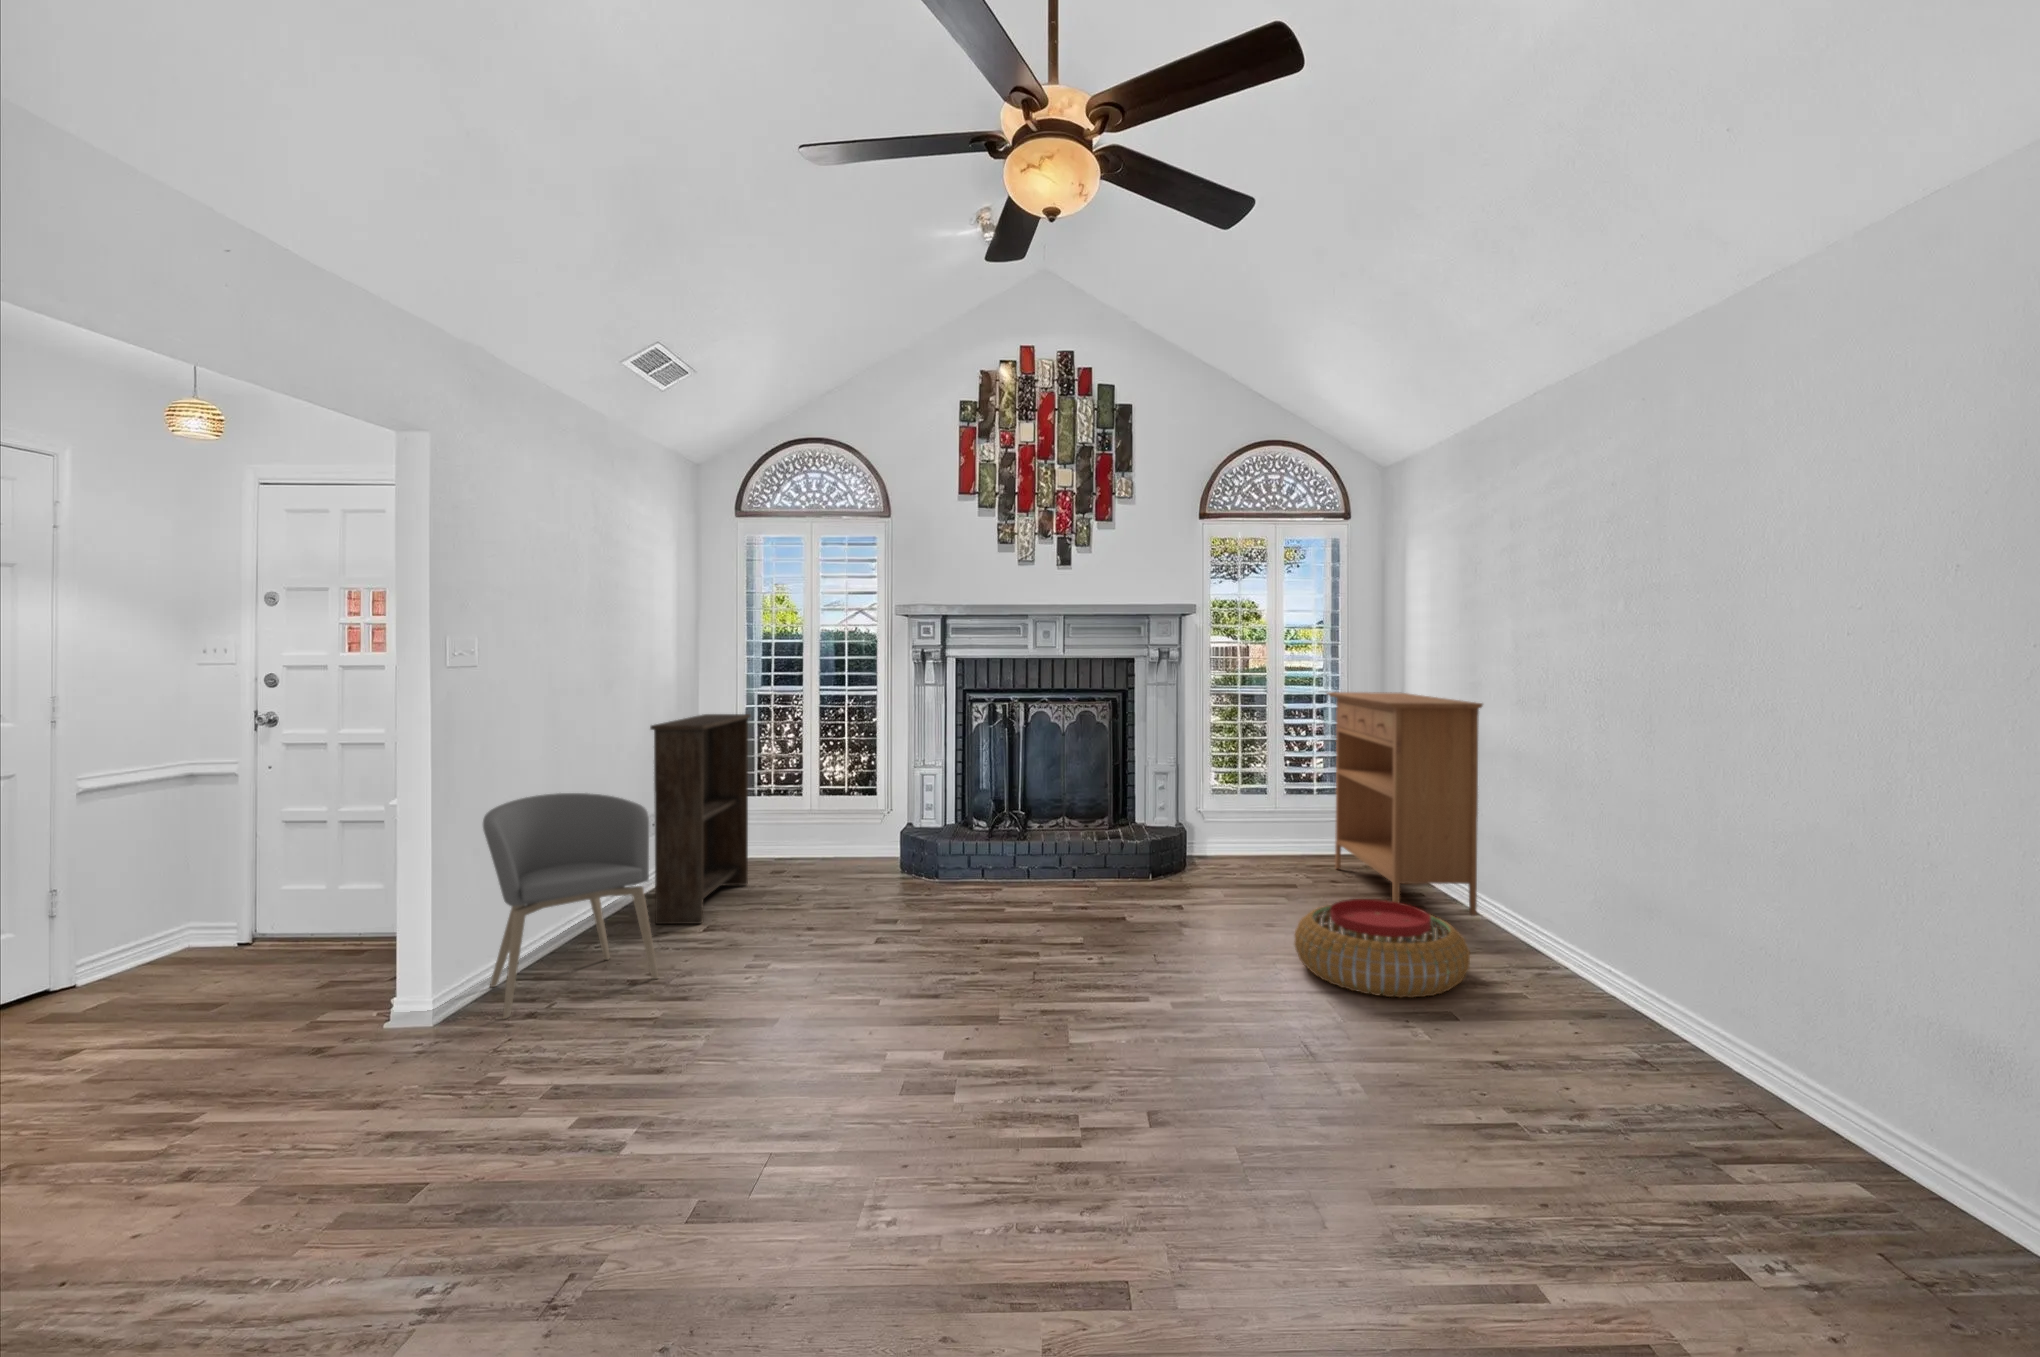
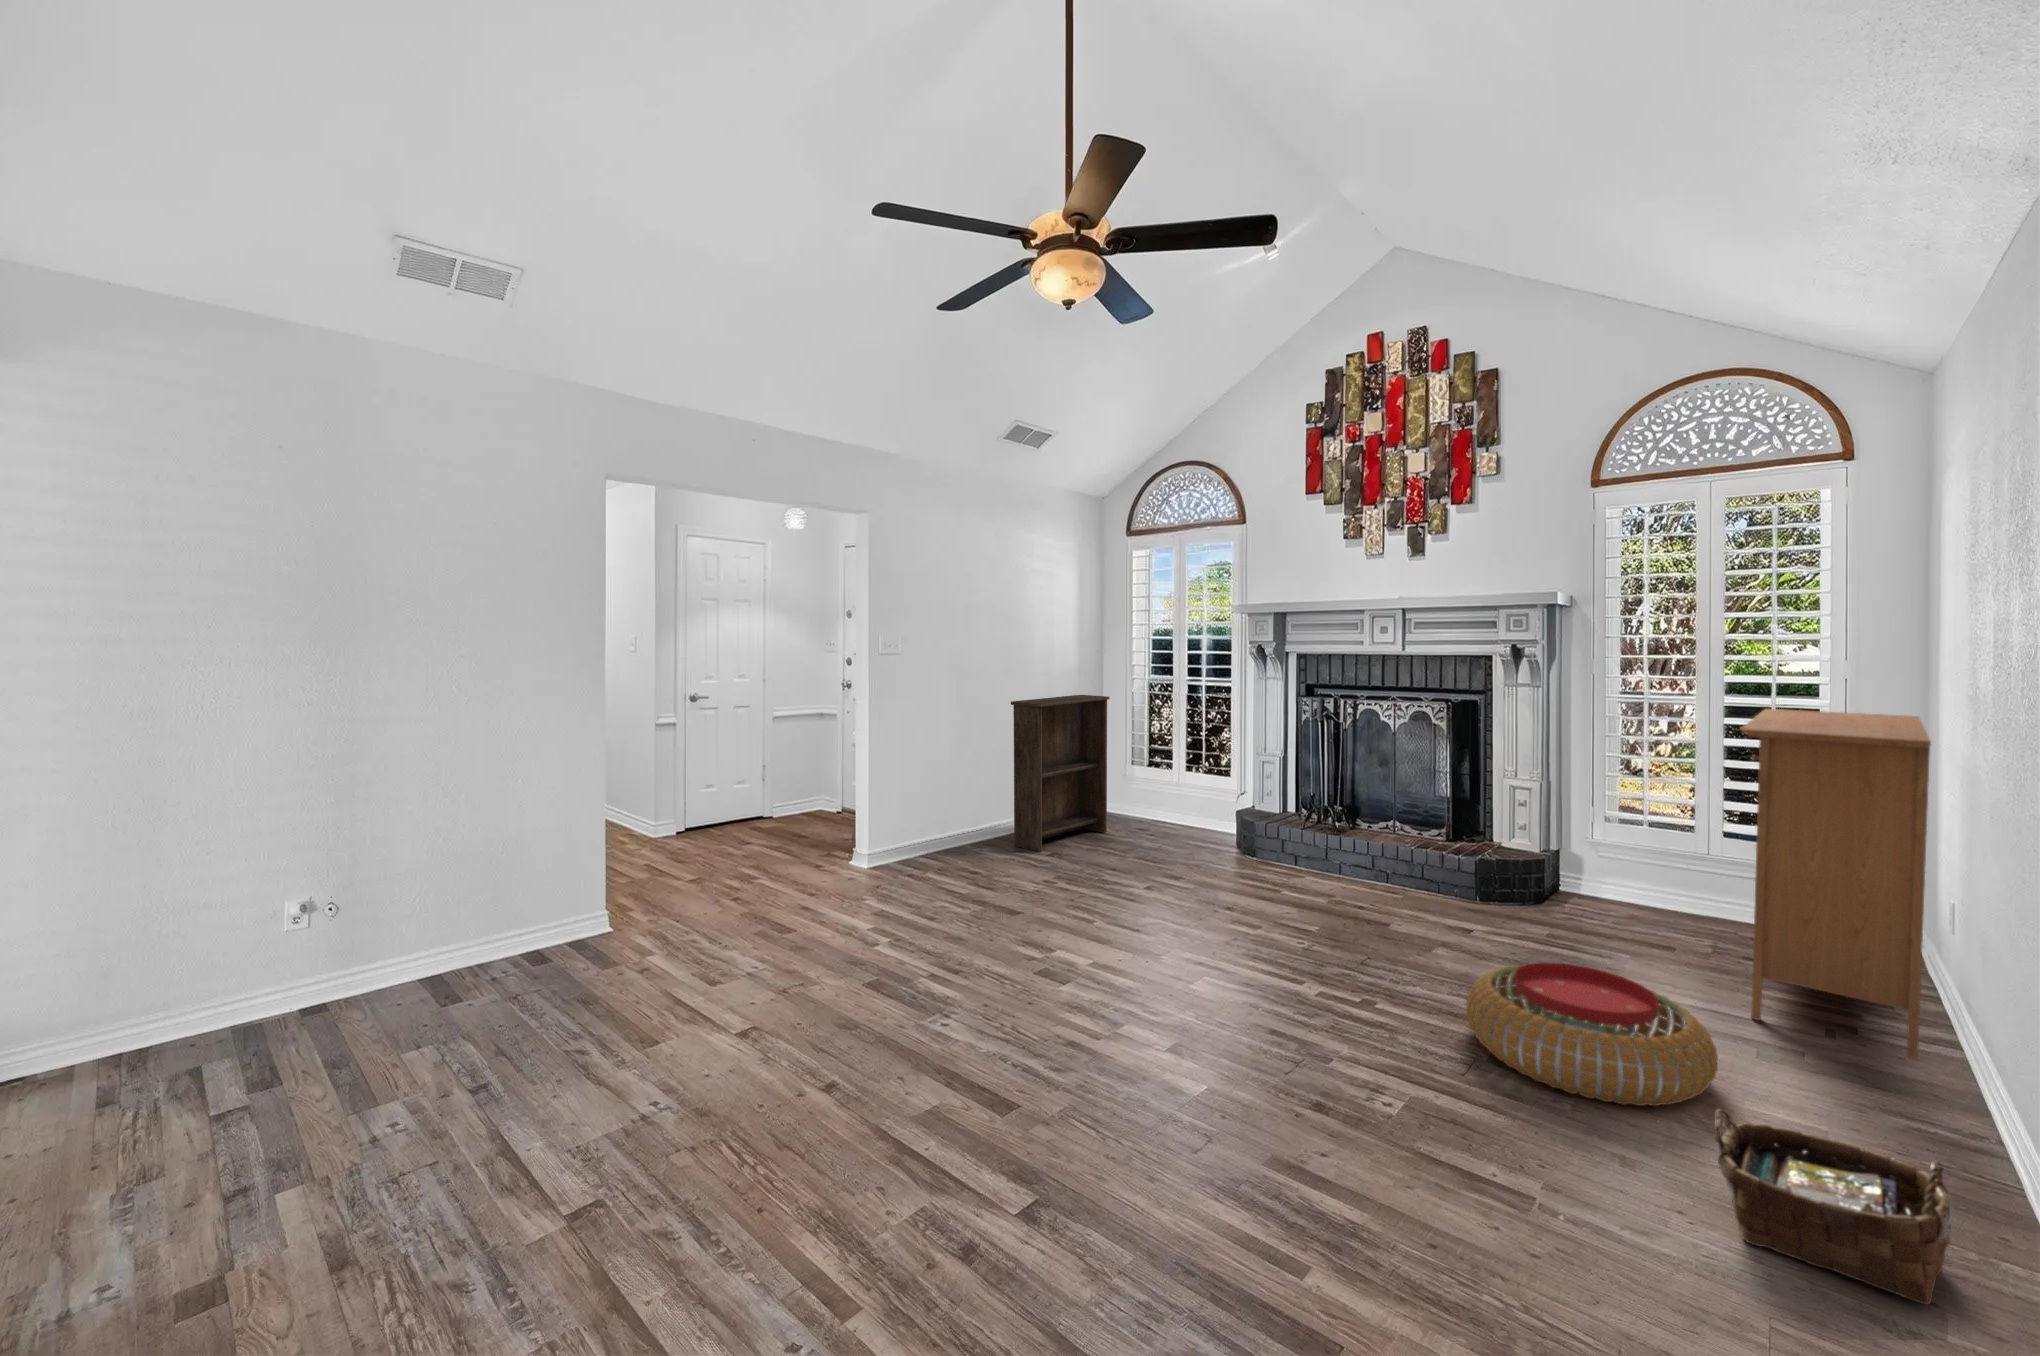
armchair: present [483,793,659,1019] -> none [874,743,972,879]
woven basket: none [1549,957,1686,1051] -> present [1714,1109,1952,1304]

